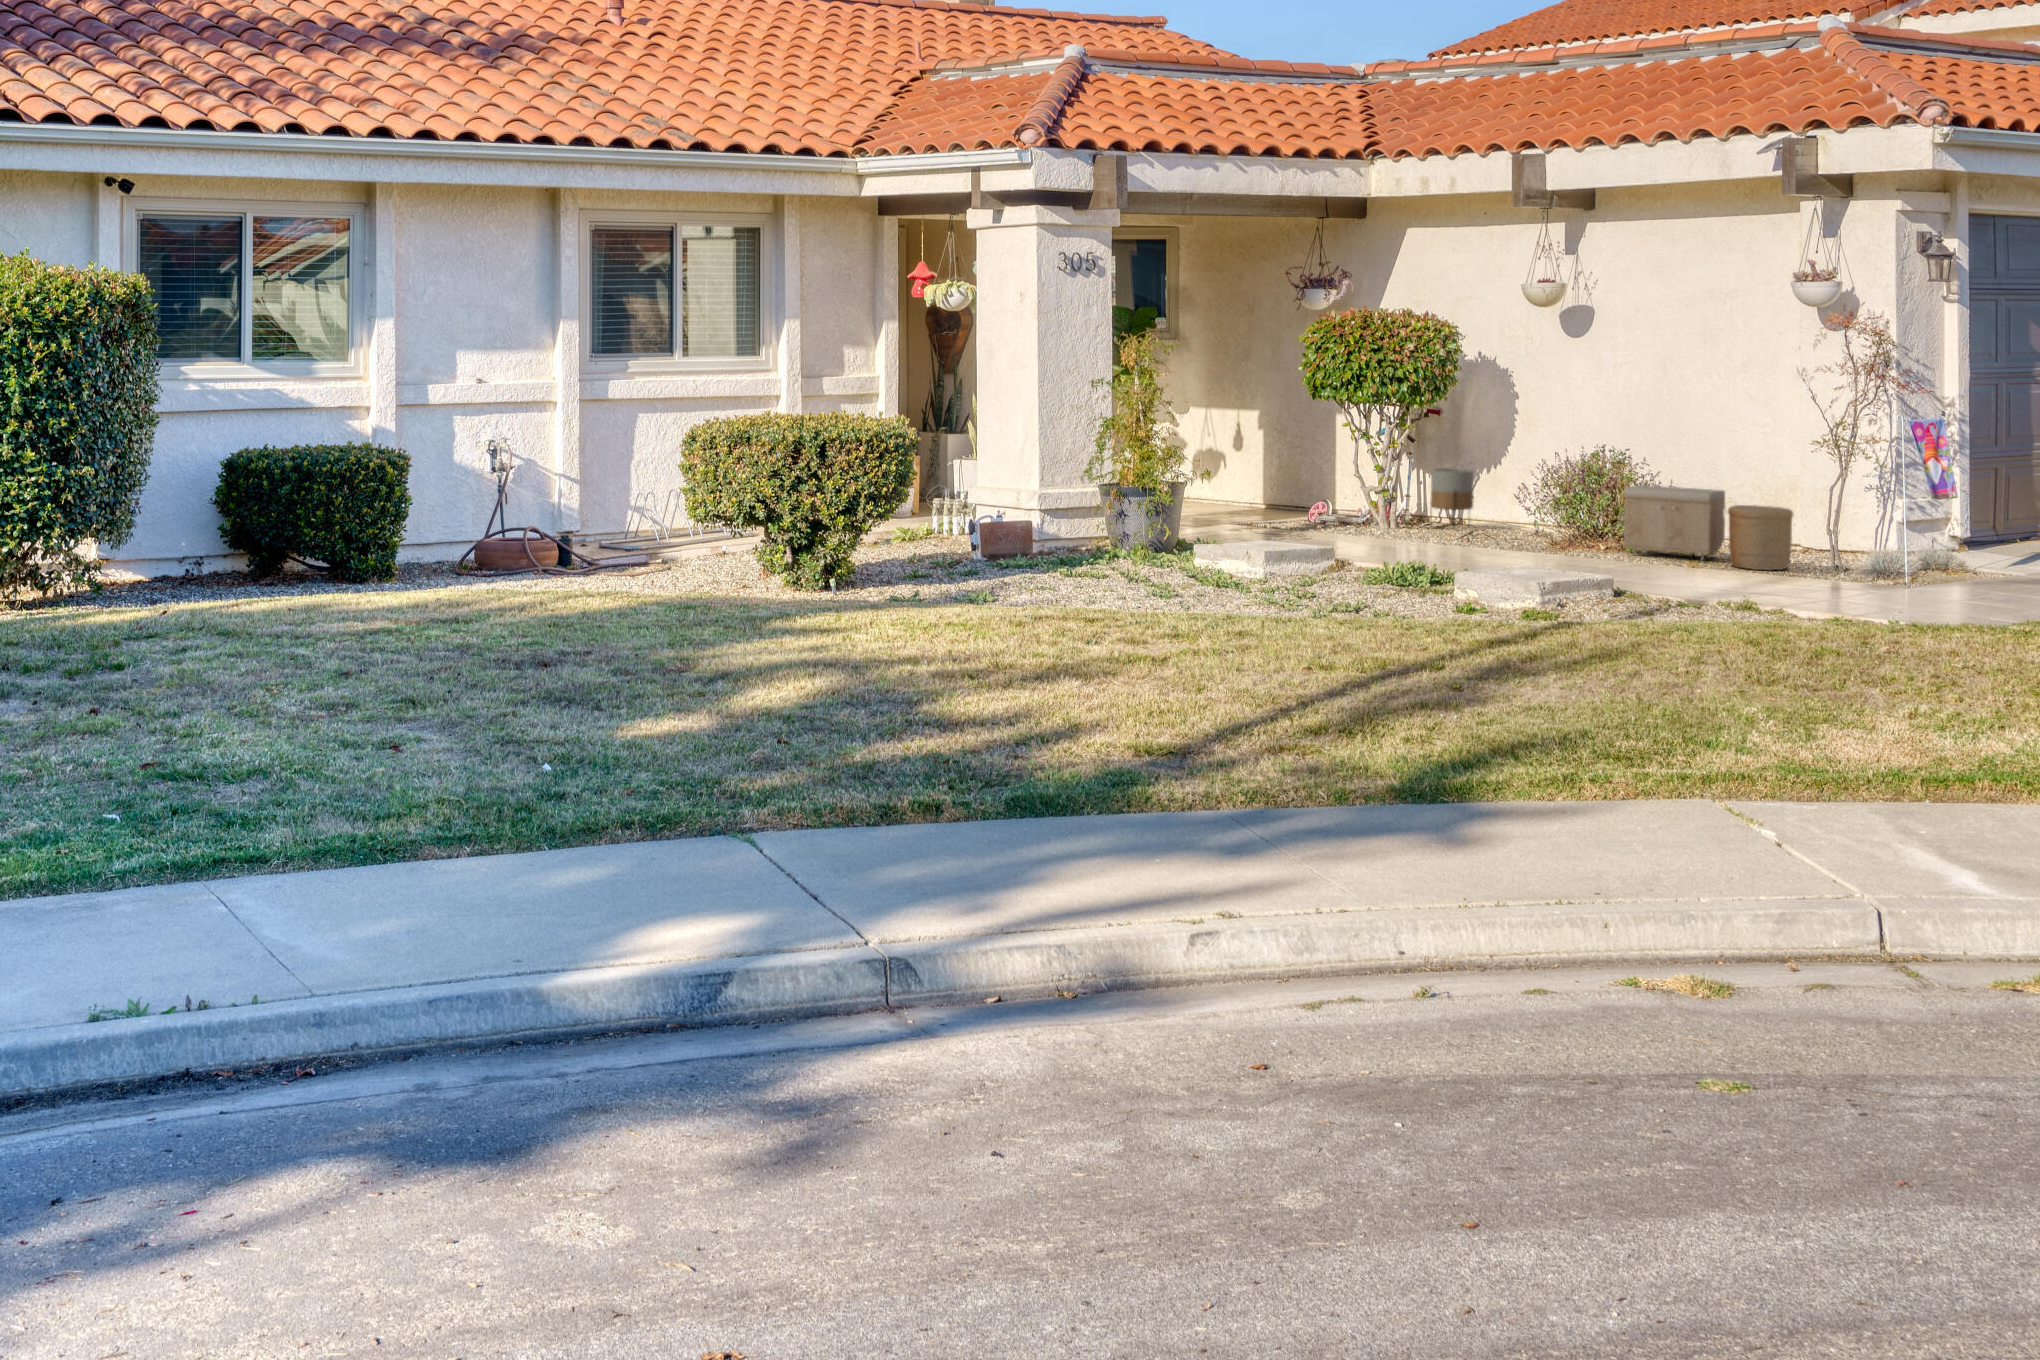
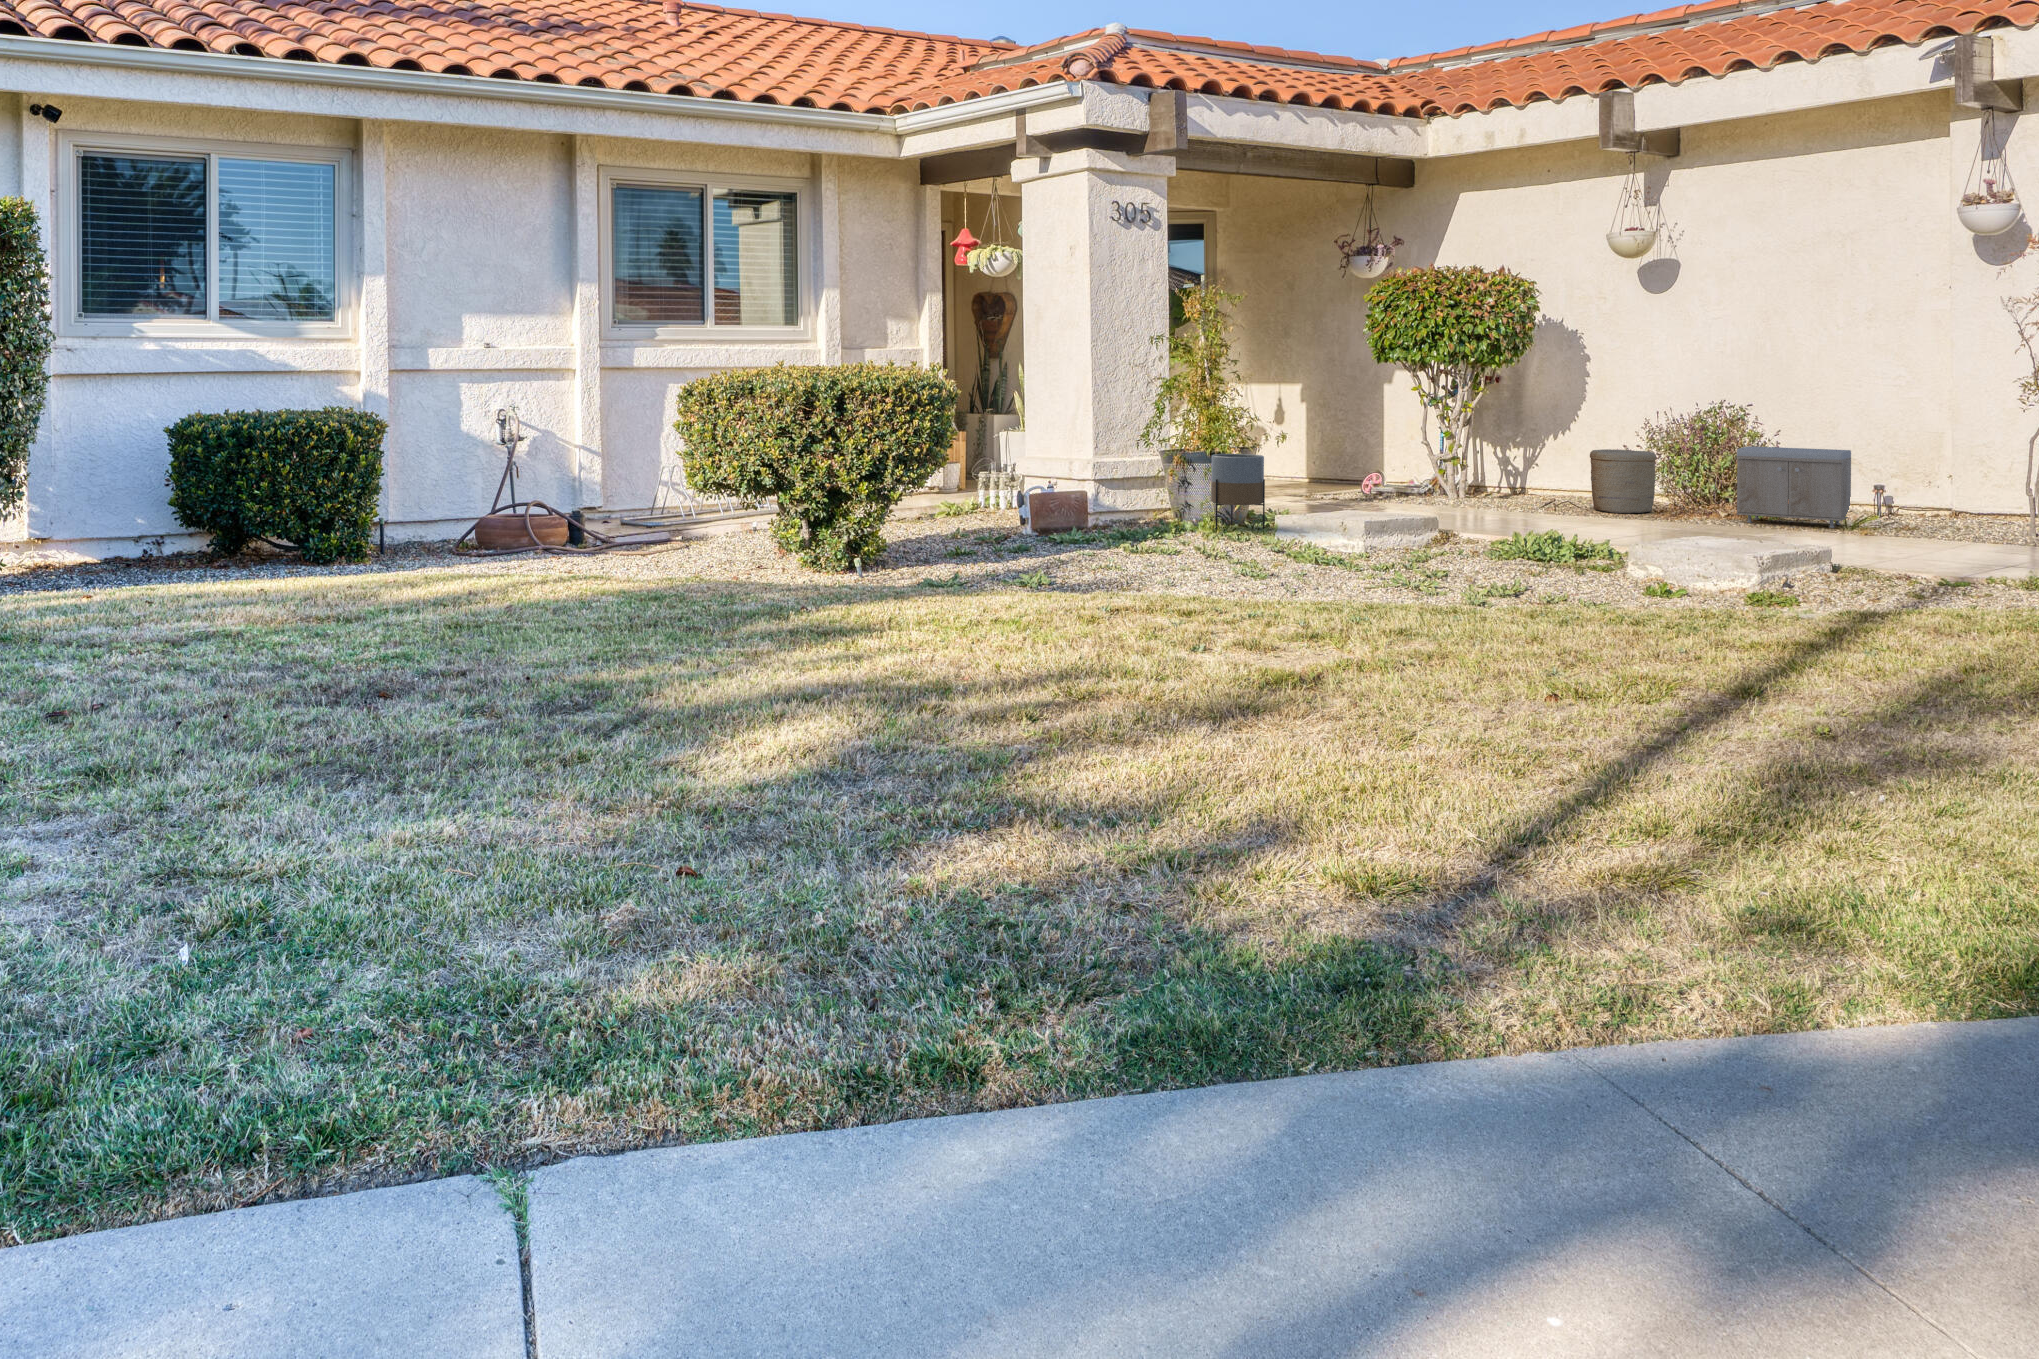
planter: present [1430,468,1474,527] -> present [1211,454,1265,529]
woven basket: present [1728,505,1793,570] -> present [1590,449,1656,513]

